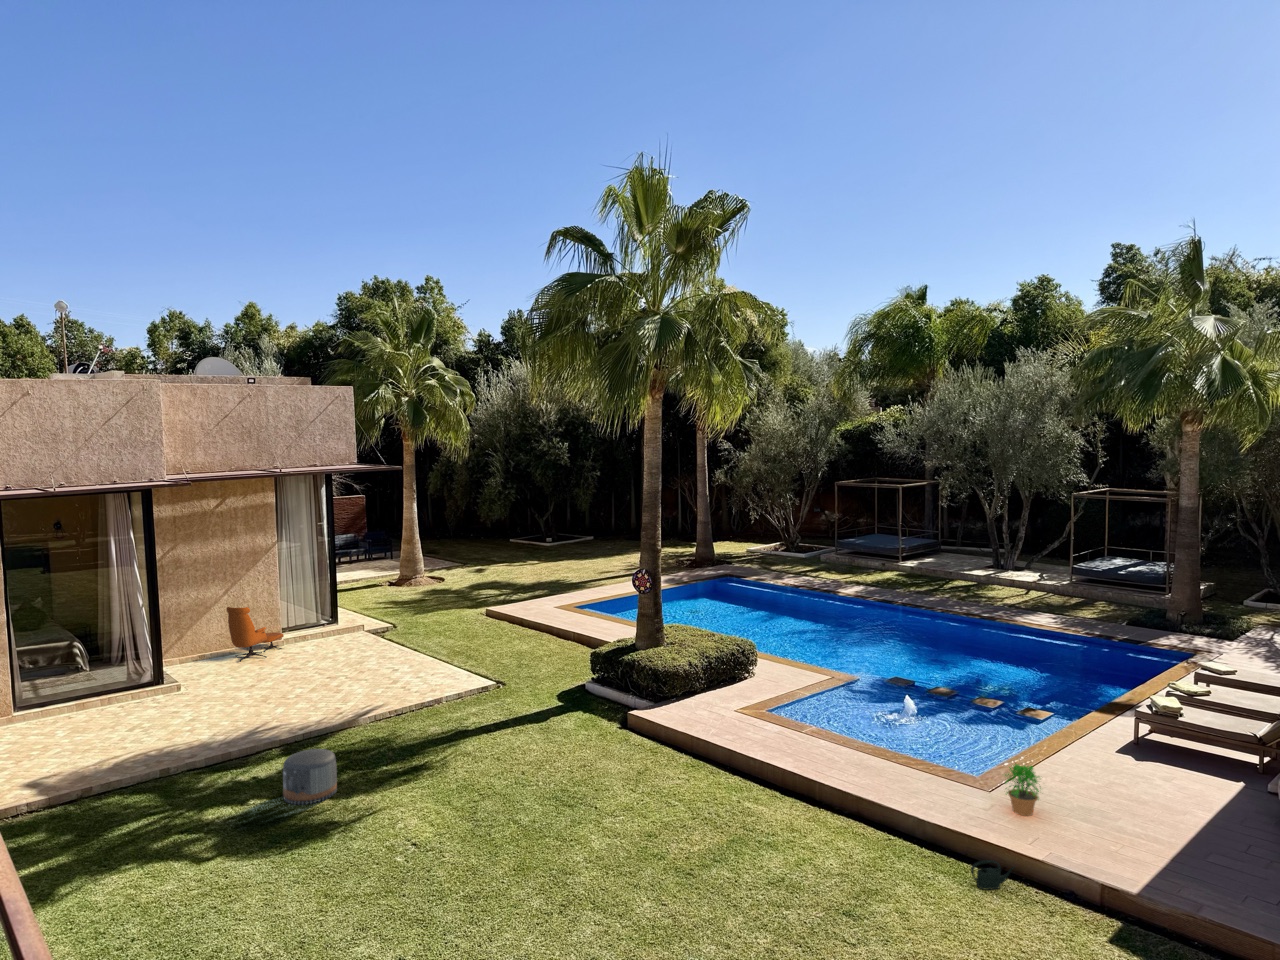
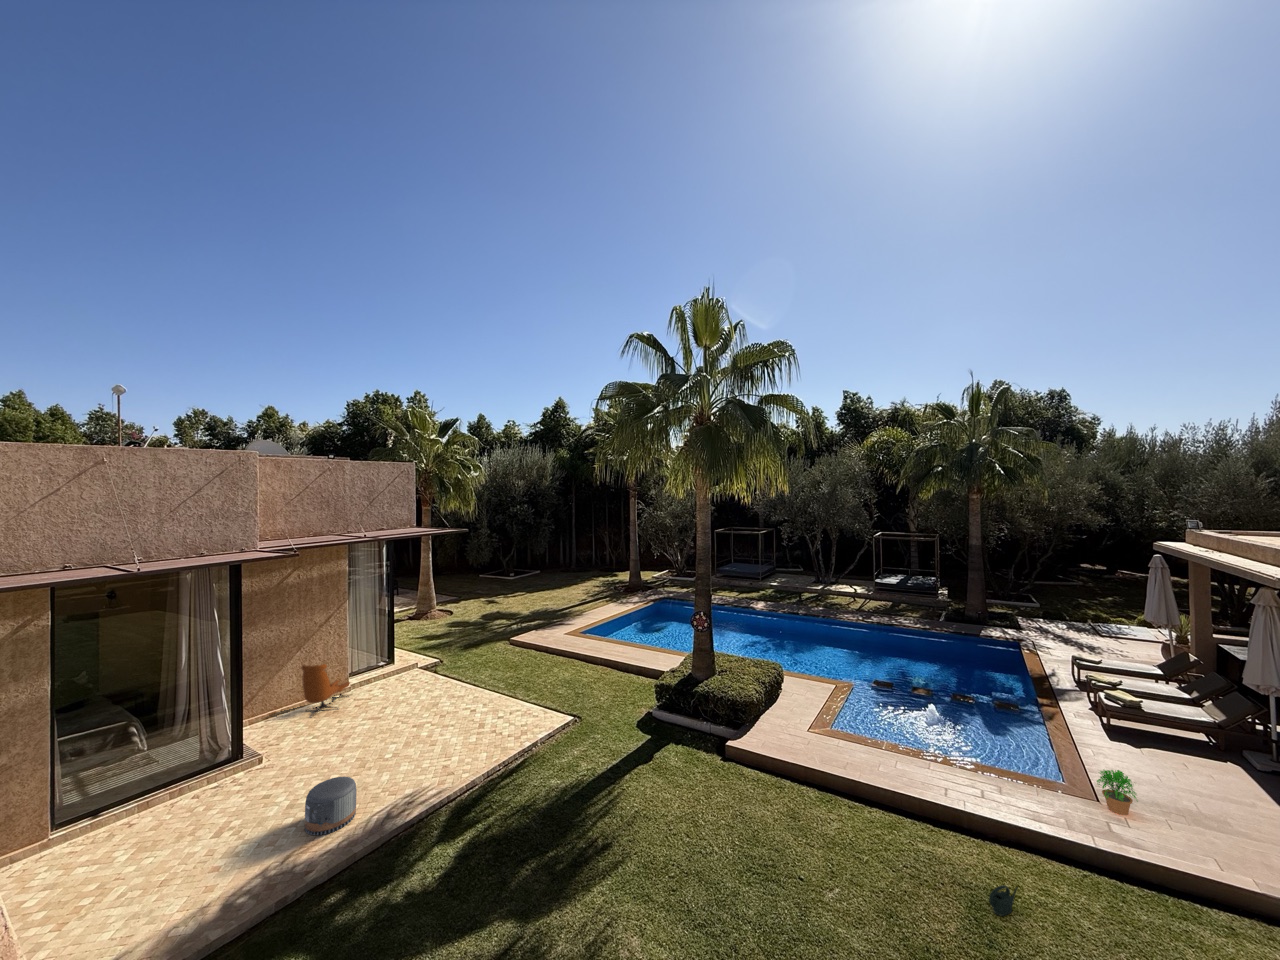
pouf: present [283,749,337,804] -> present [305,777,357,835]
watering can: present [971,860,1014,890] -> present [989,885,1018,916]

